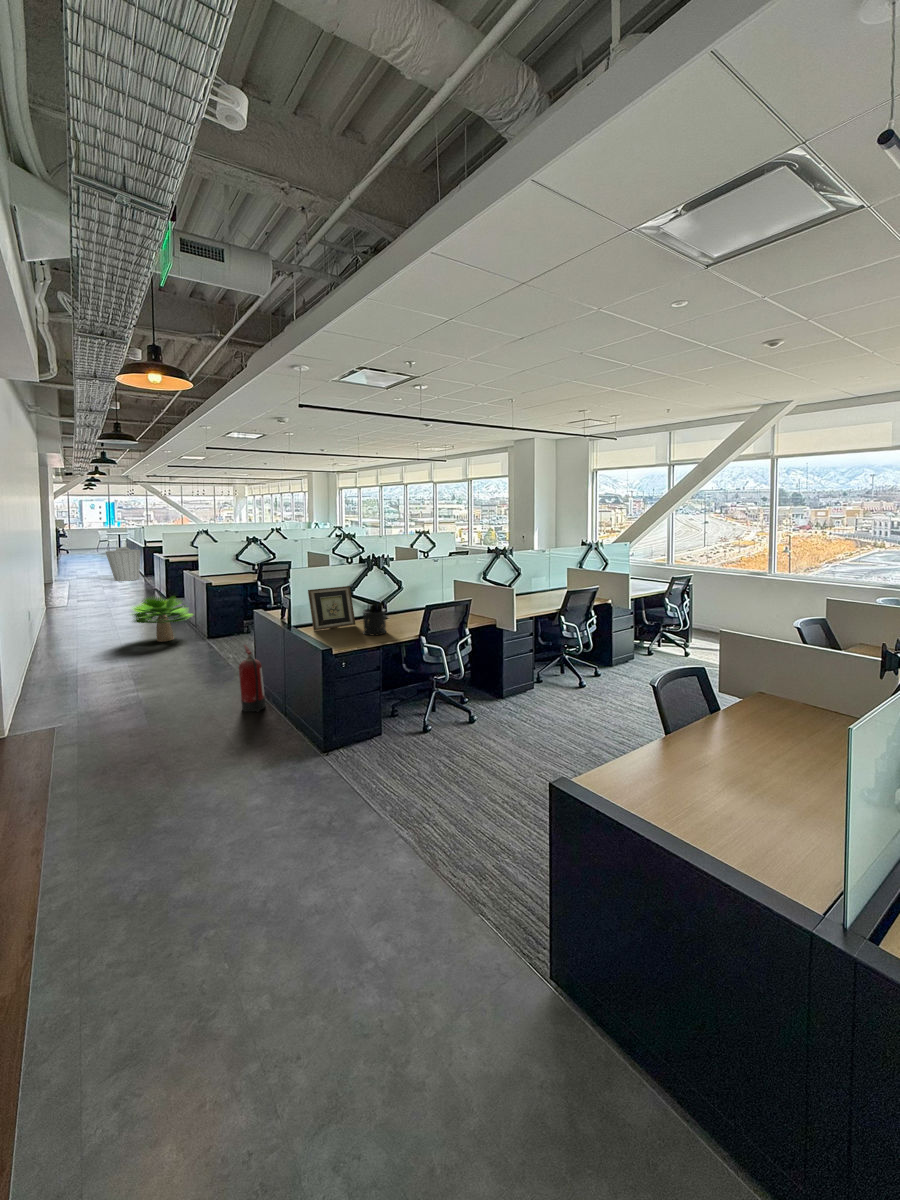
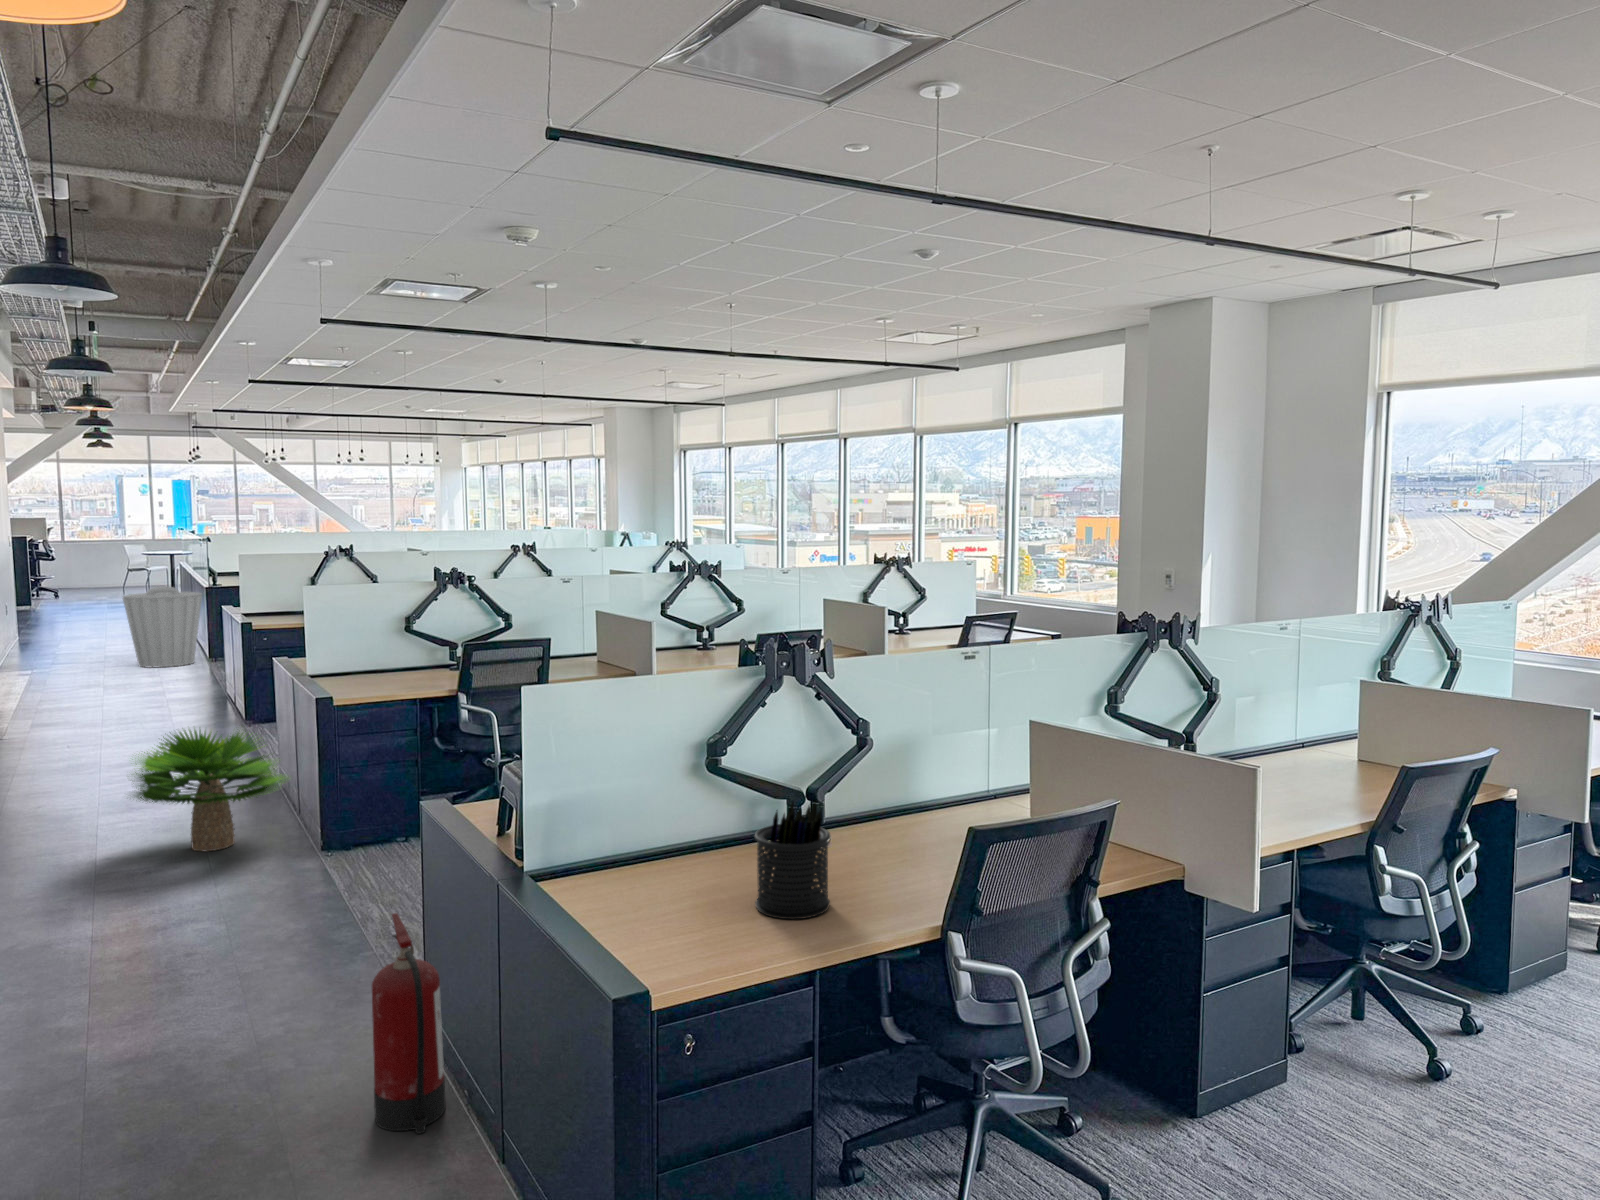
picture frame: present [308,586,355,631] -> none [587,744,729,889]

